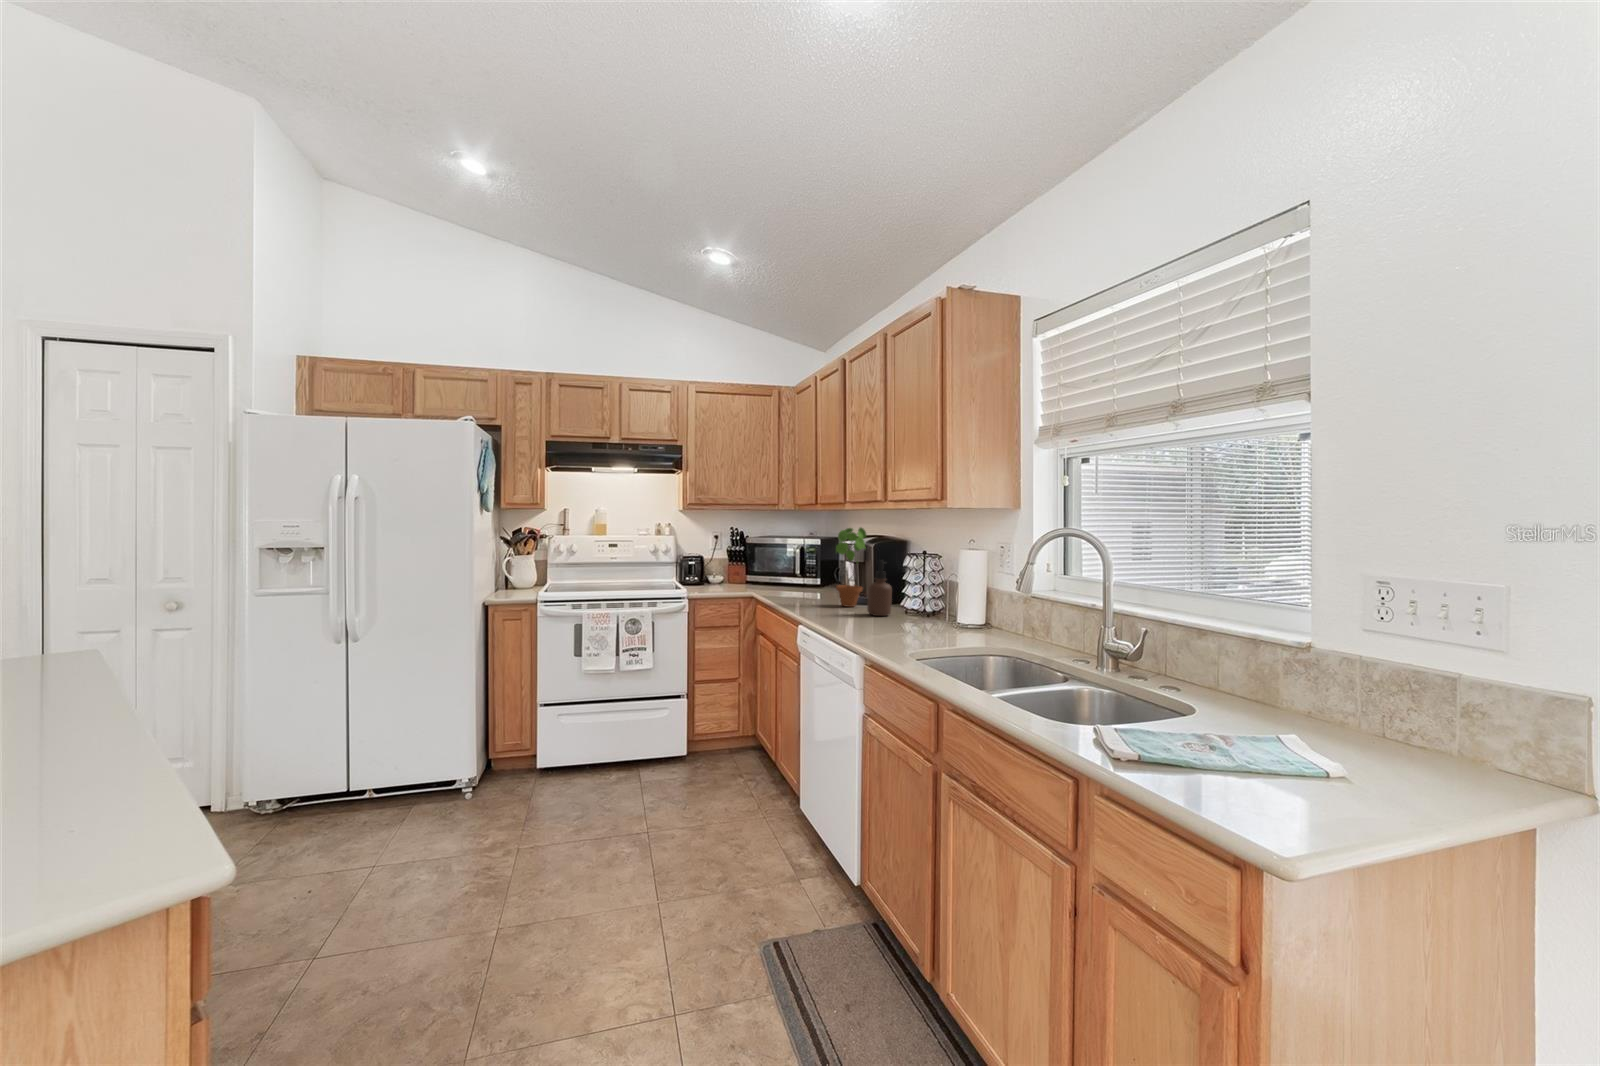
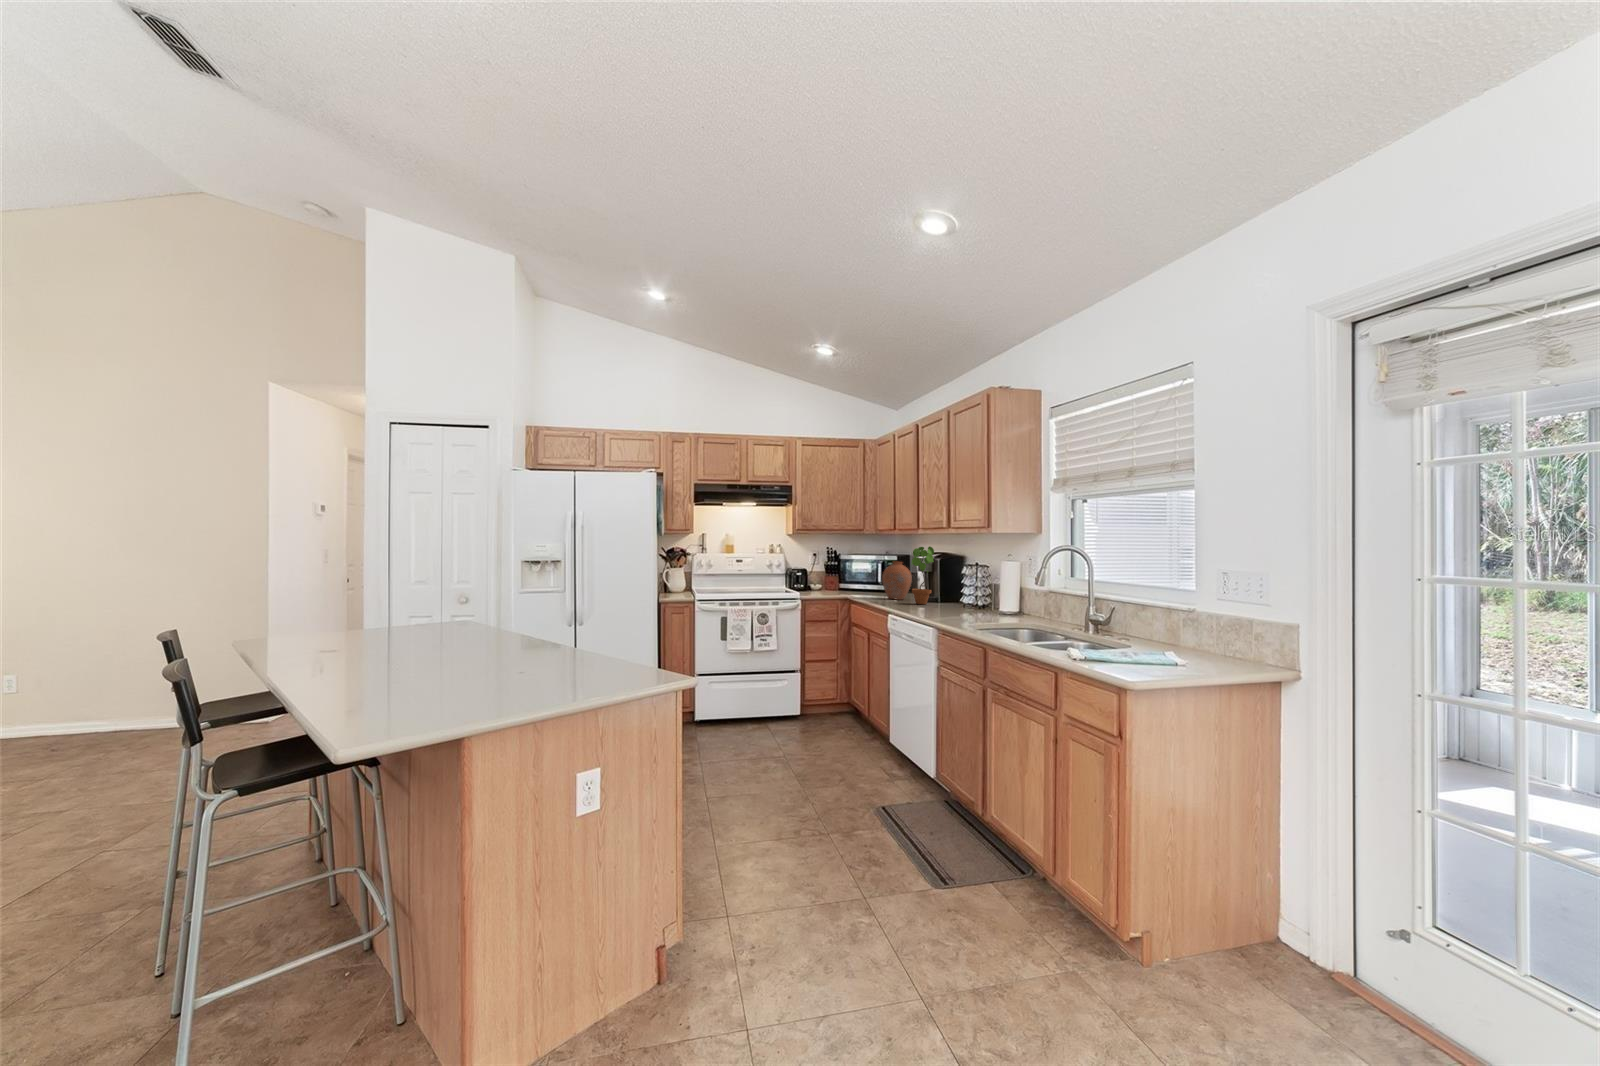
vase: none [799,547,838,598] -> present [882,562,912,600]
soap dispenser: present [867,560,892,616] -> none [936,570,954,609]

